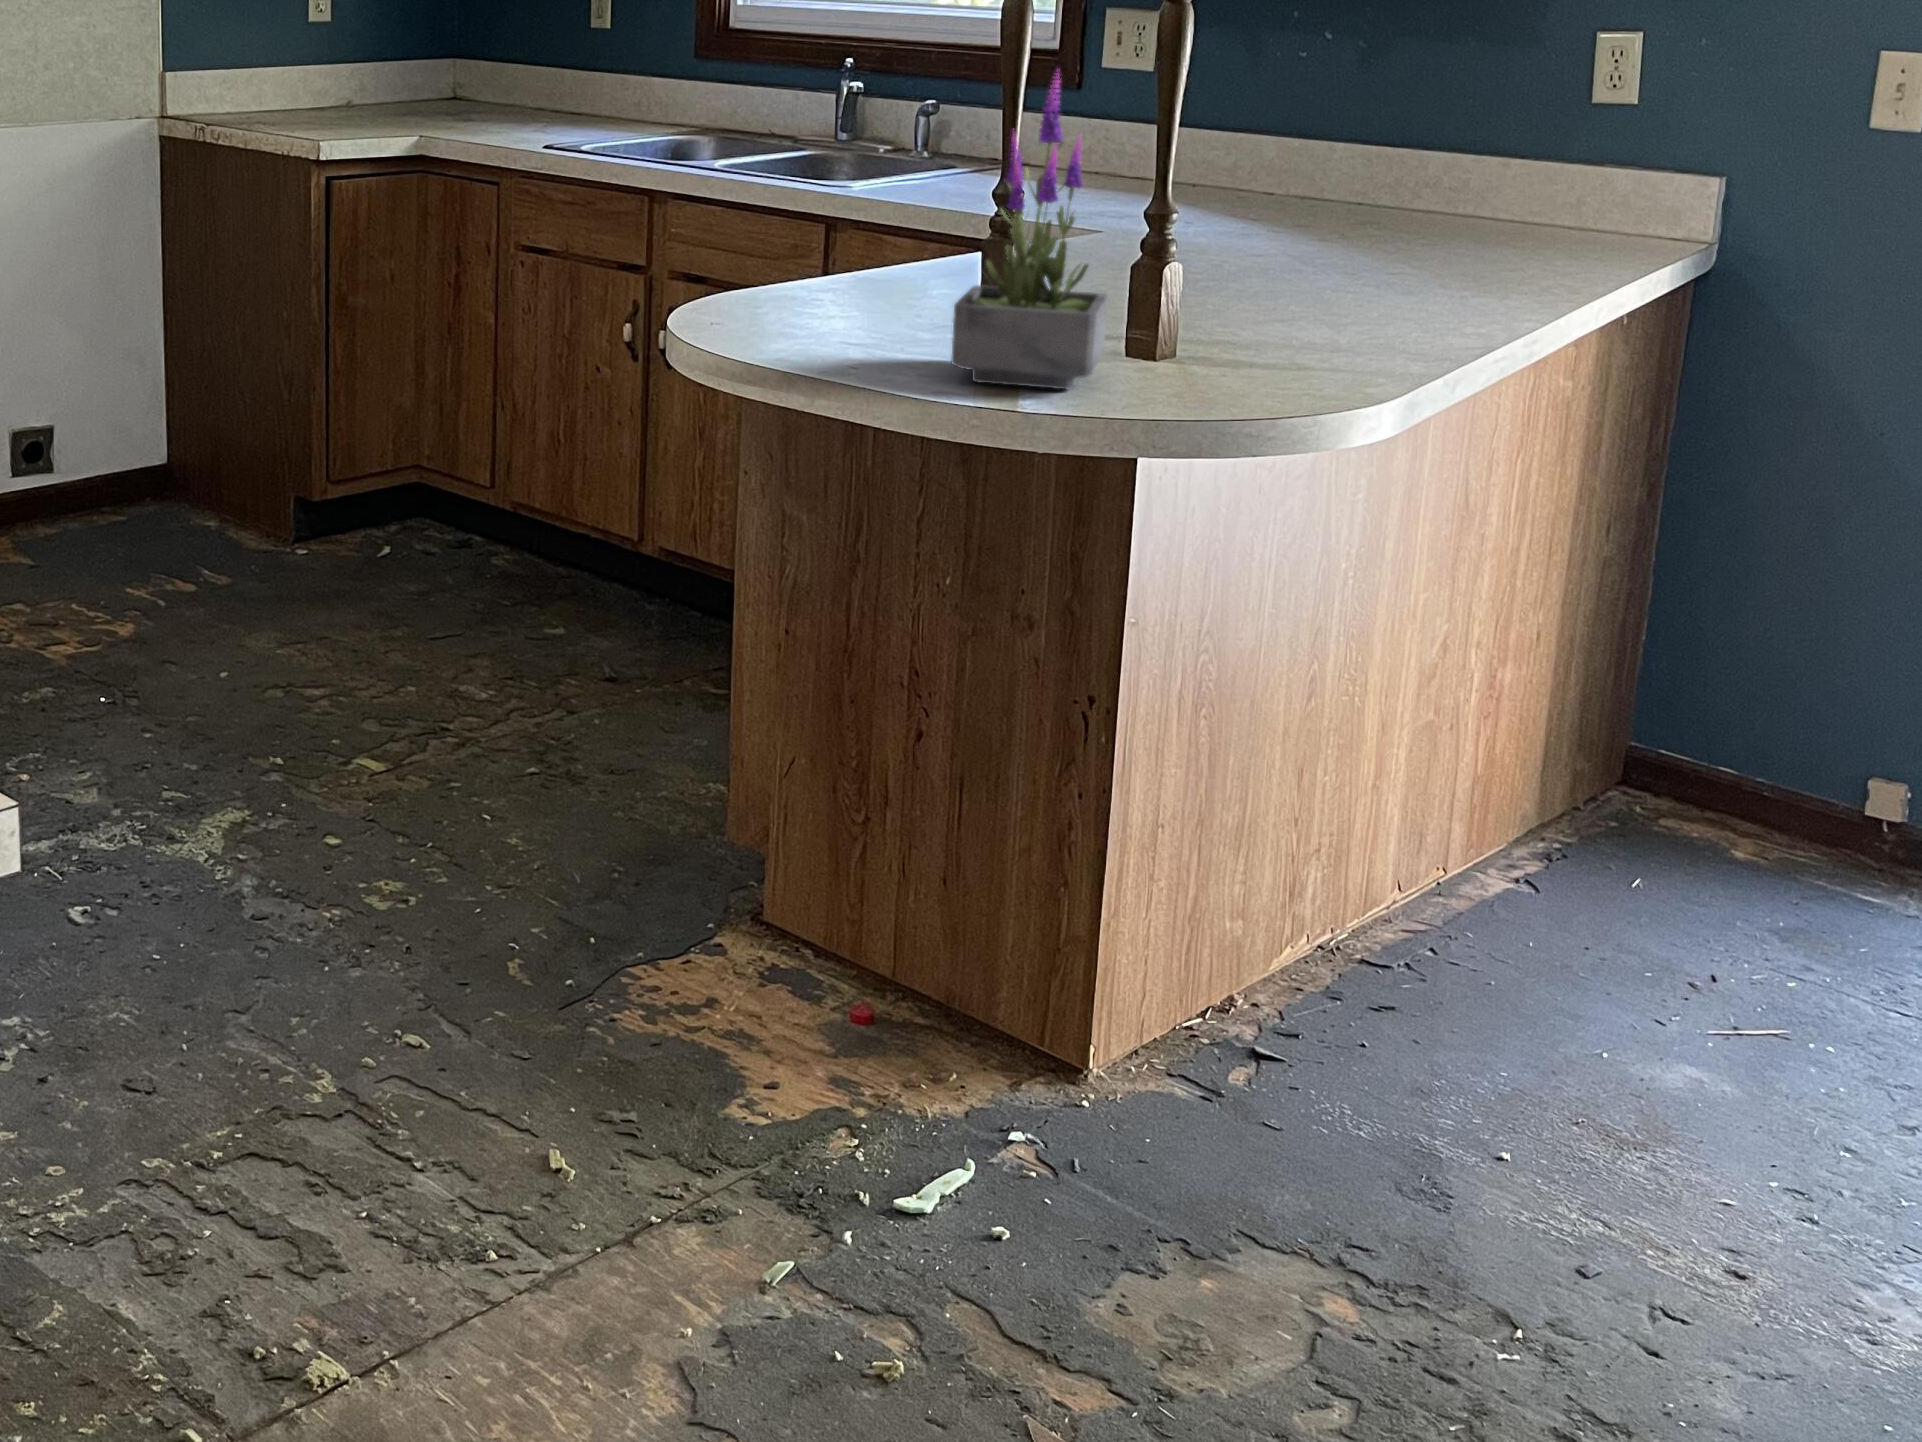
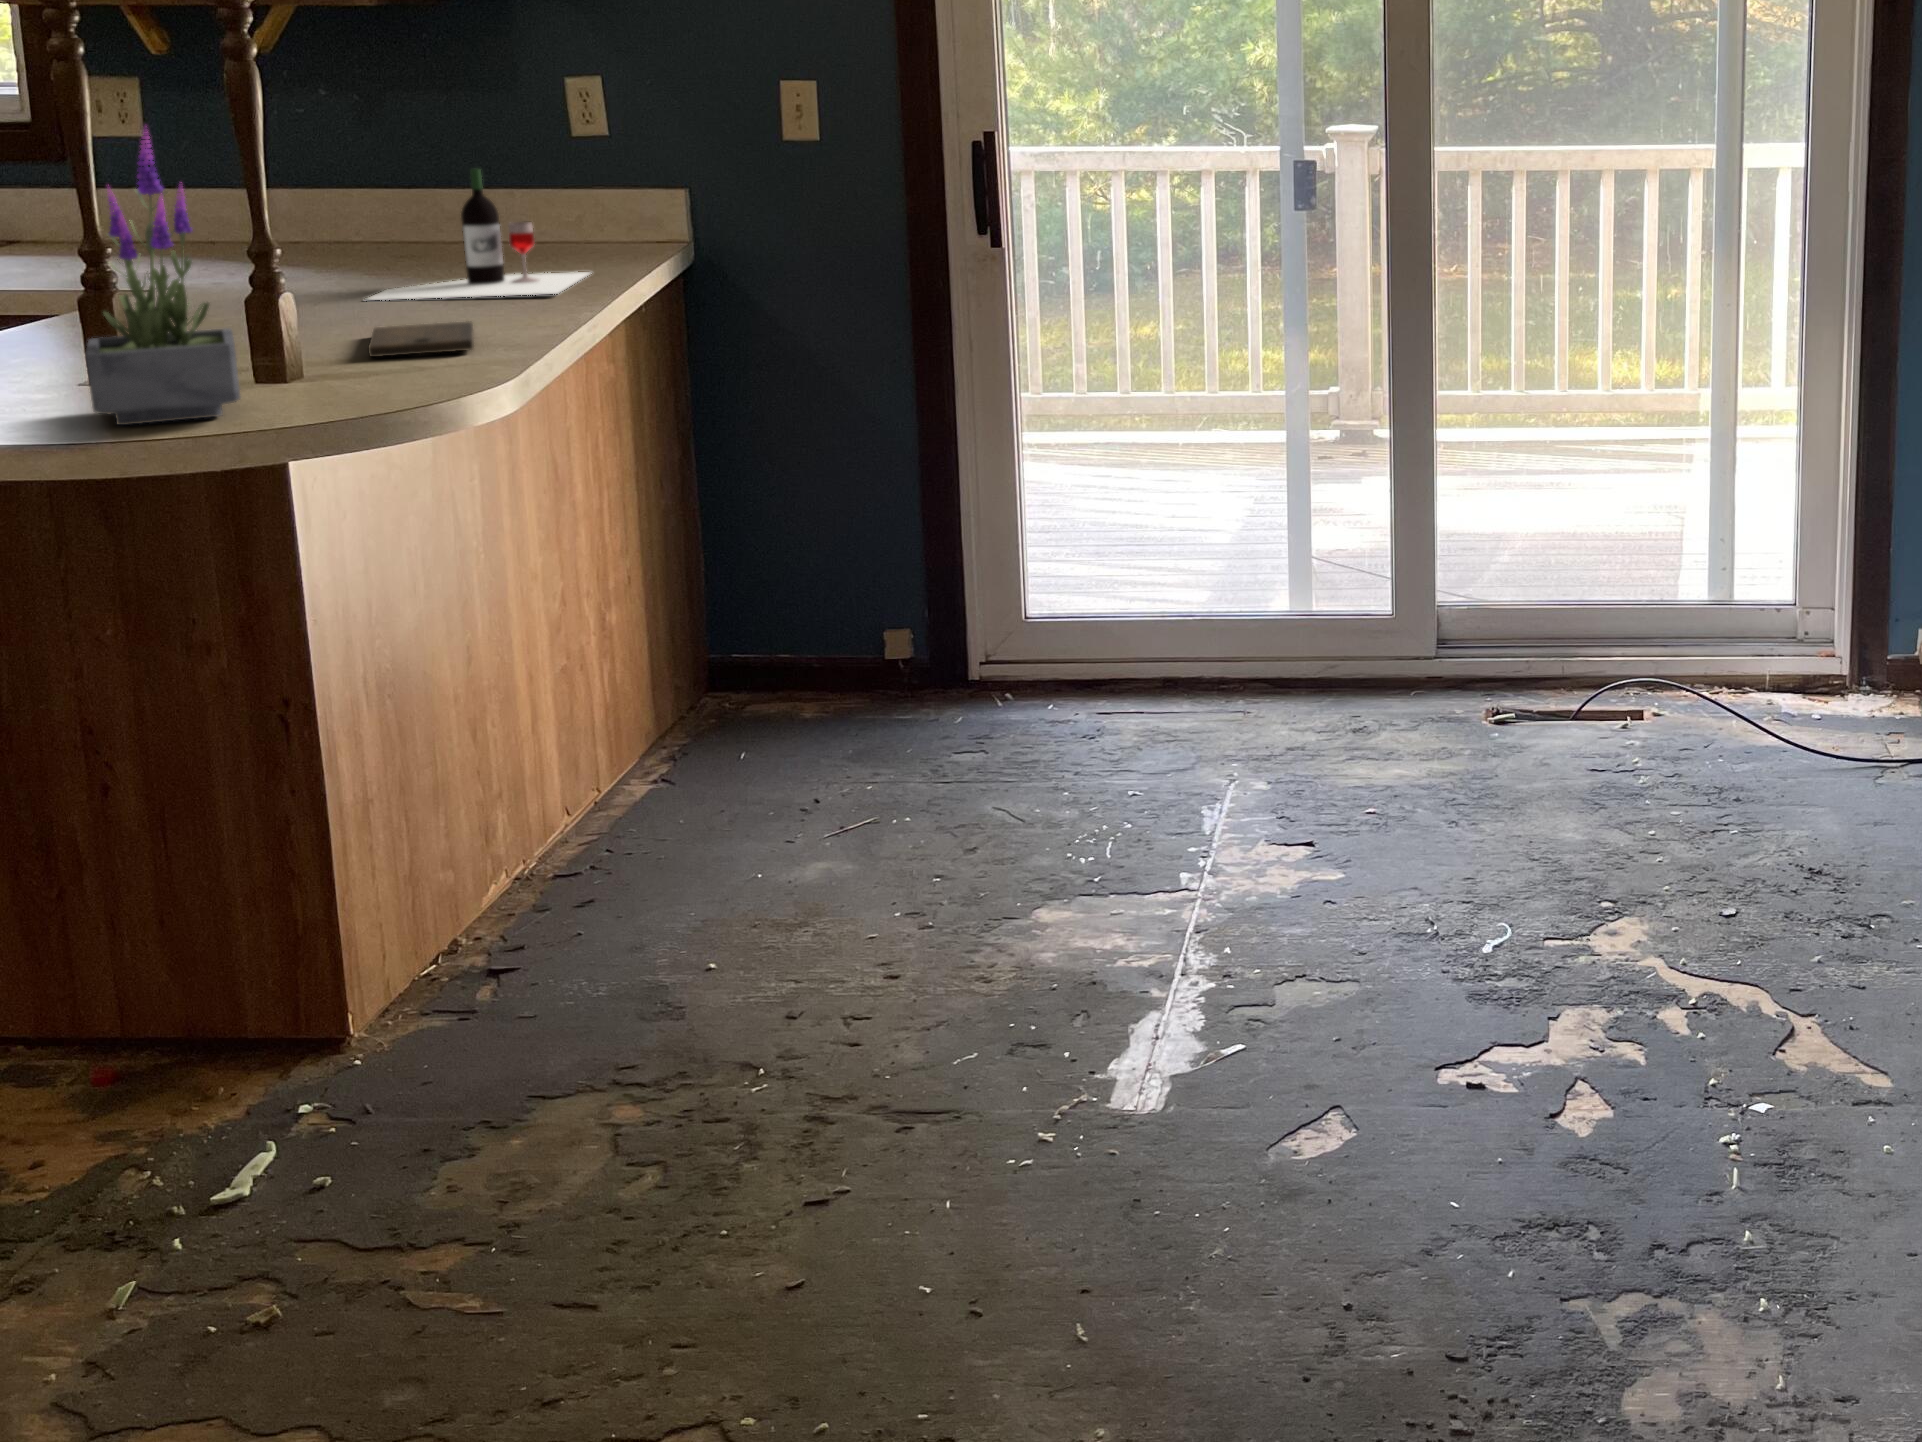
wine bottle: none [1295,132,1573,291] -> present [368,169,590,300]
cutting board: none [1259,306,1391,351] -> present [368,321,474,357]

